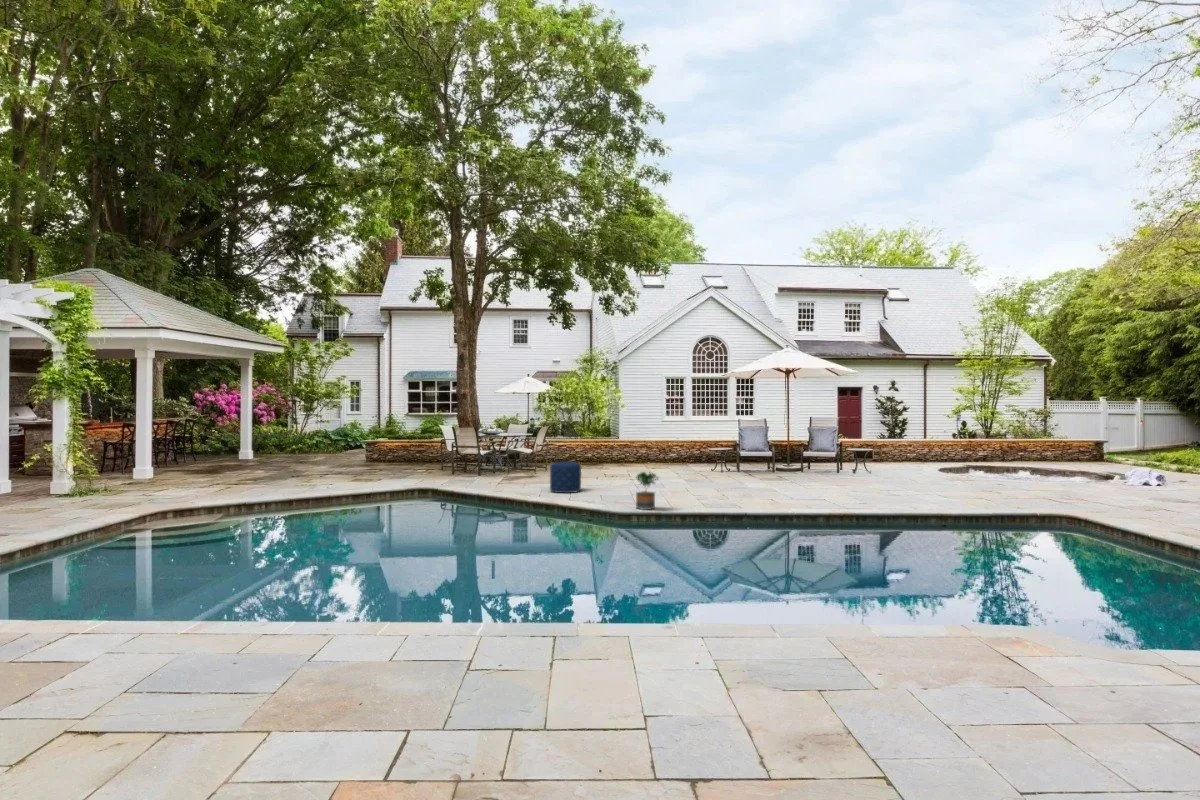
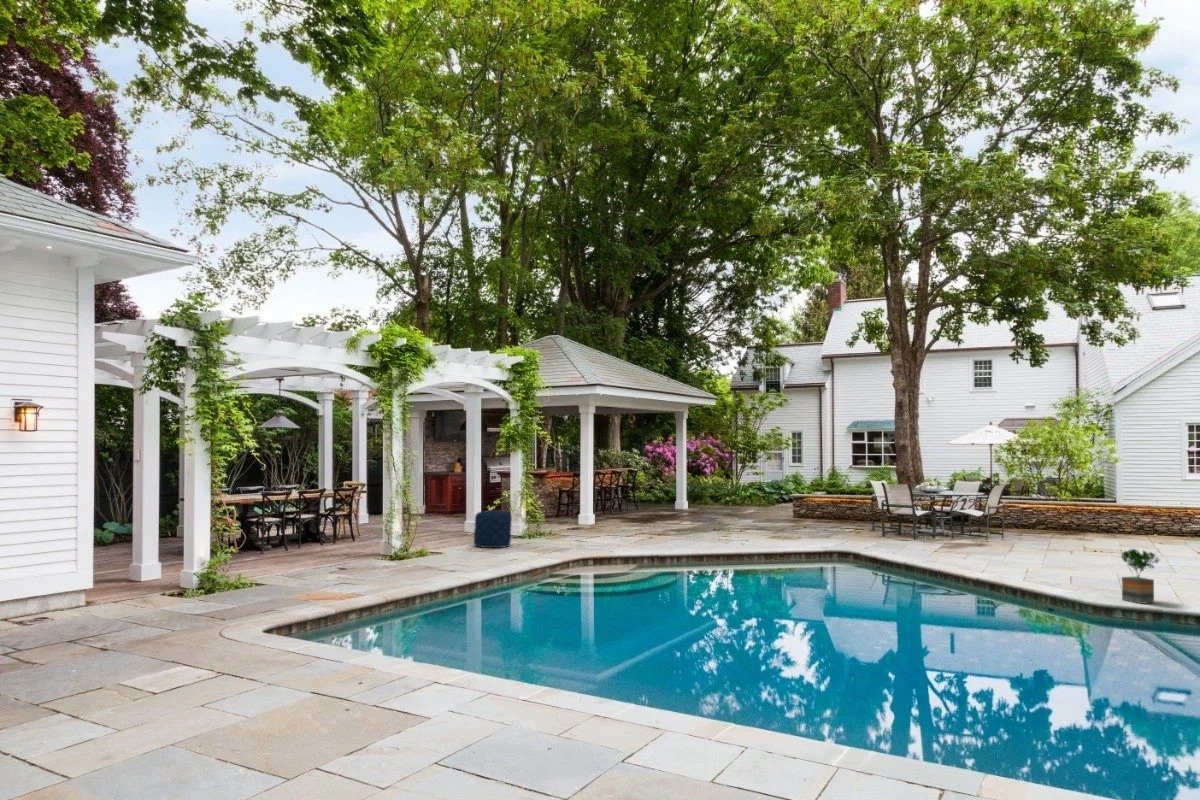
pouf: present [550,461,581,493] -> present [474,511,512,548]

